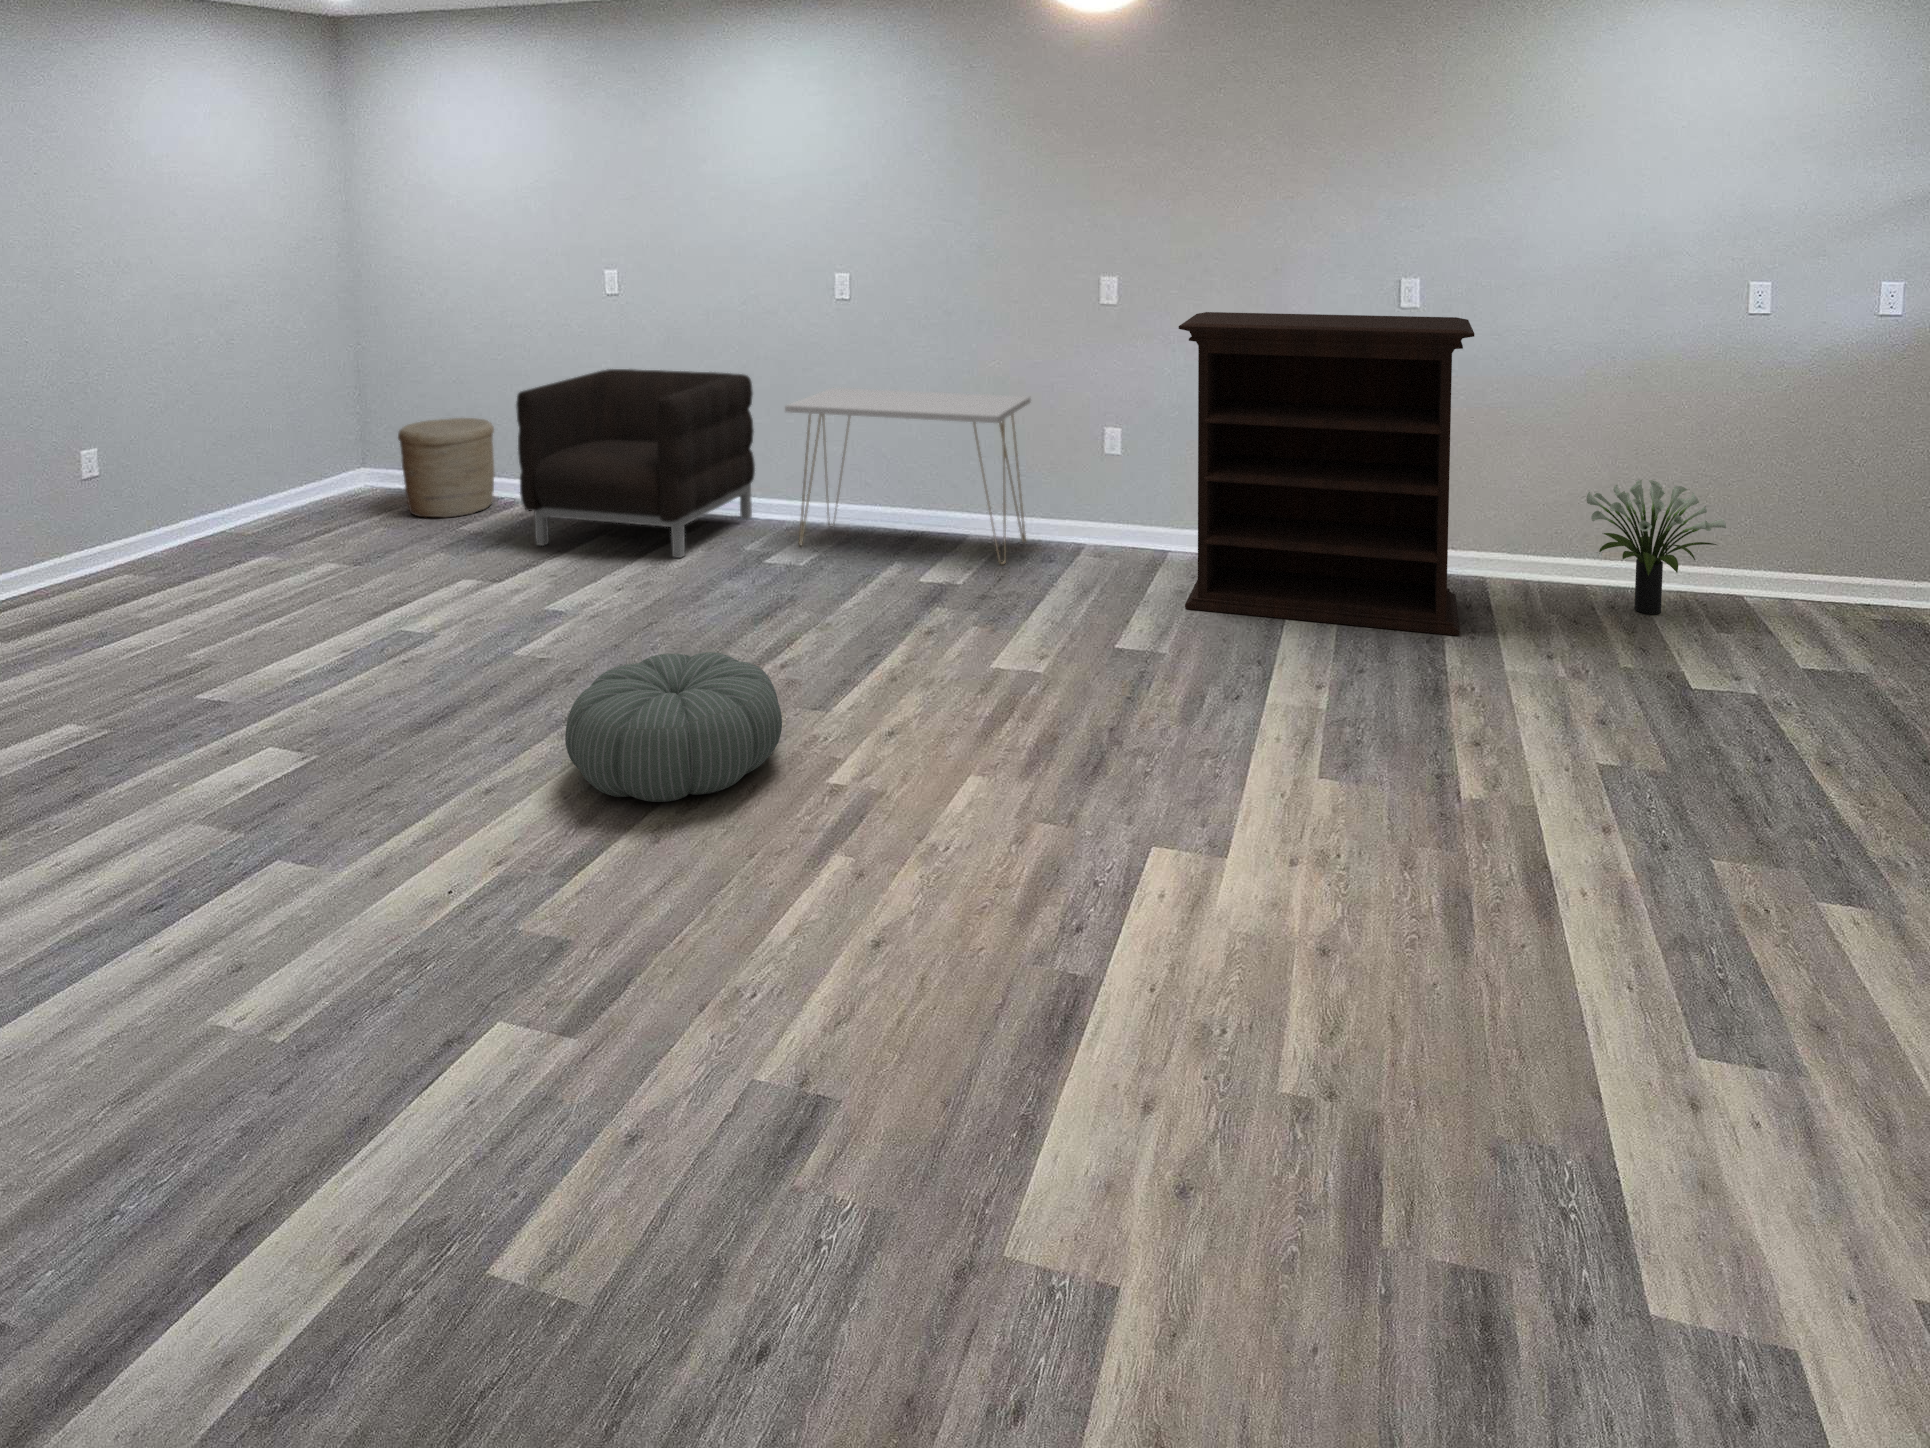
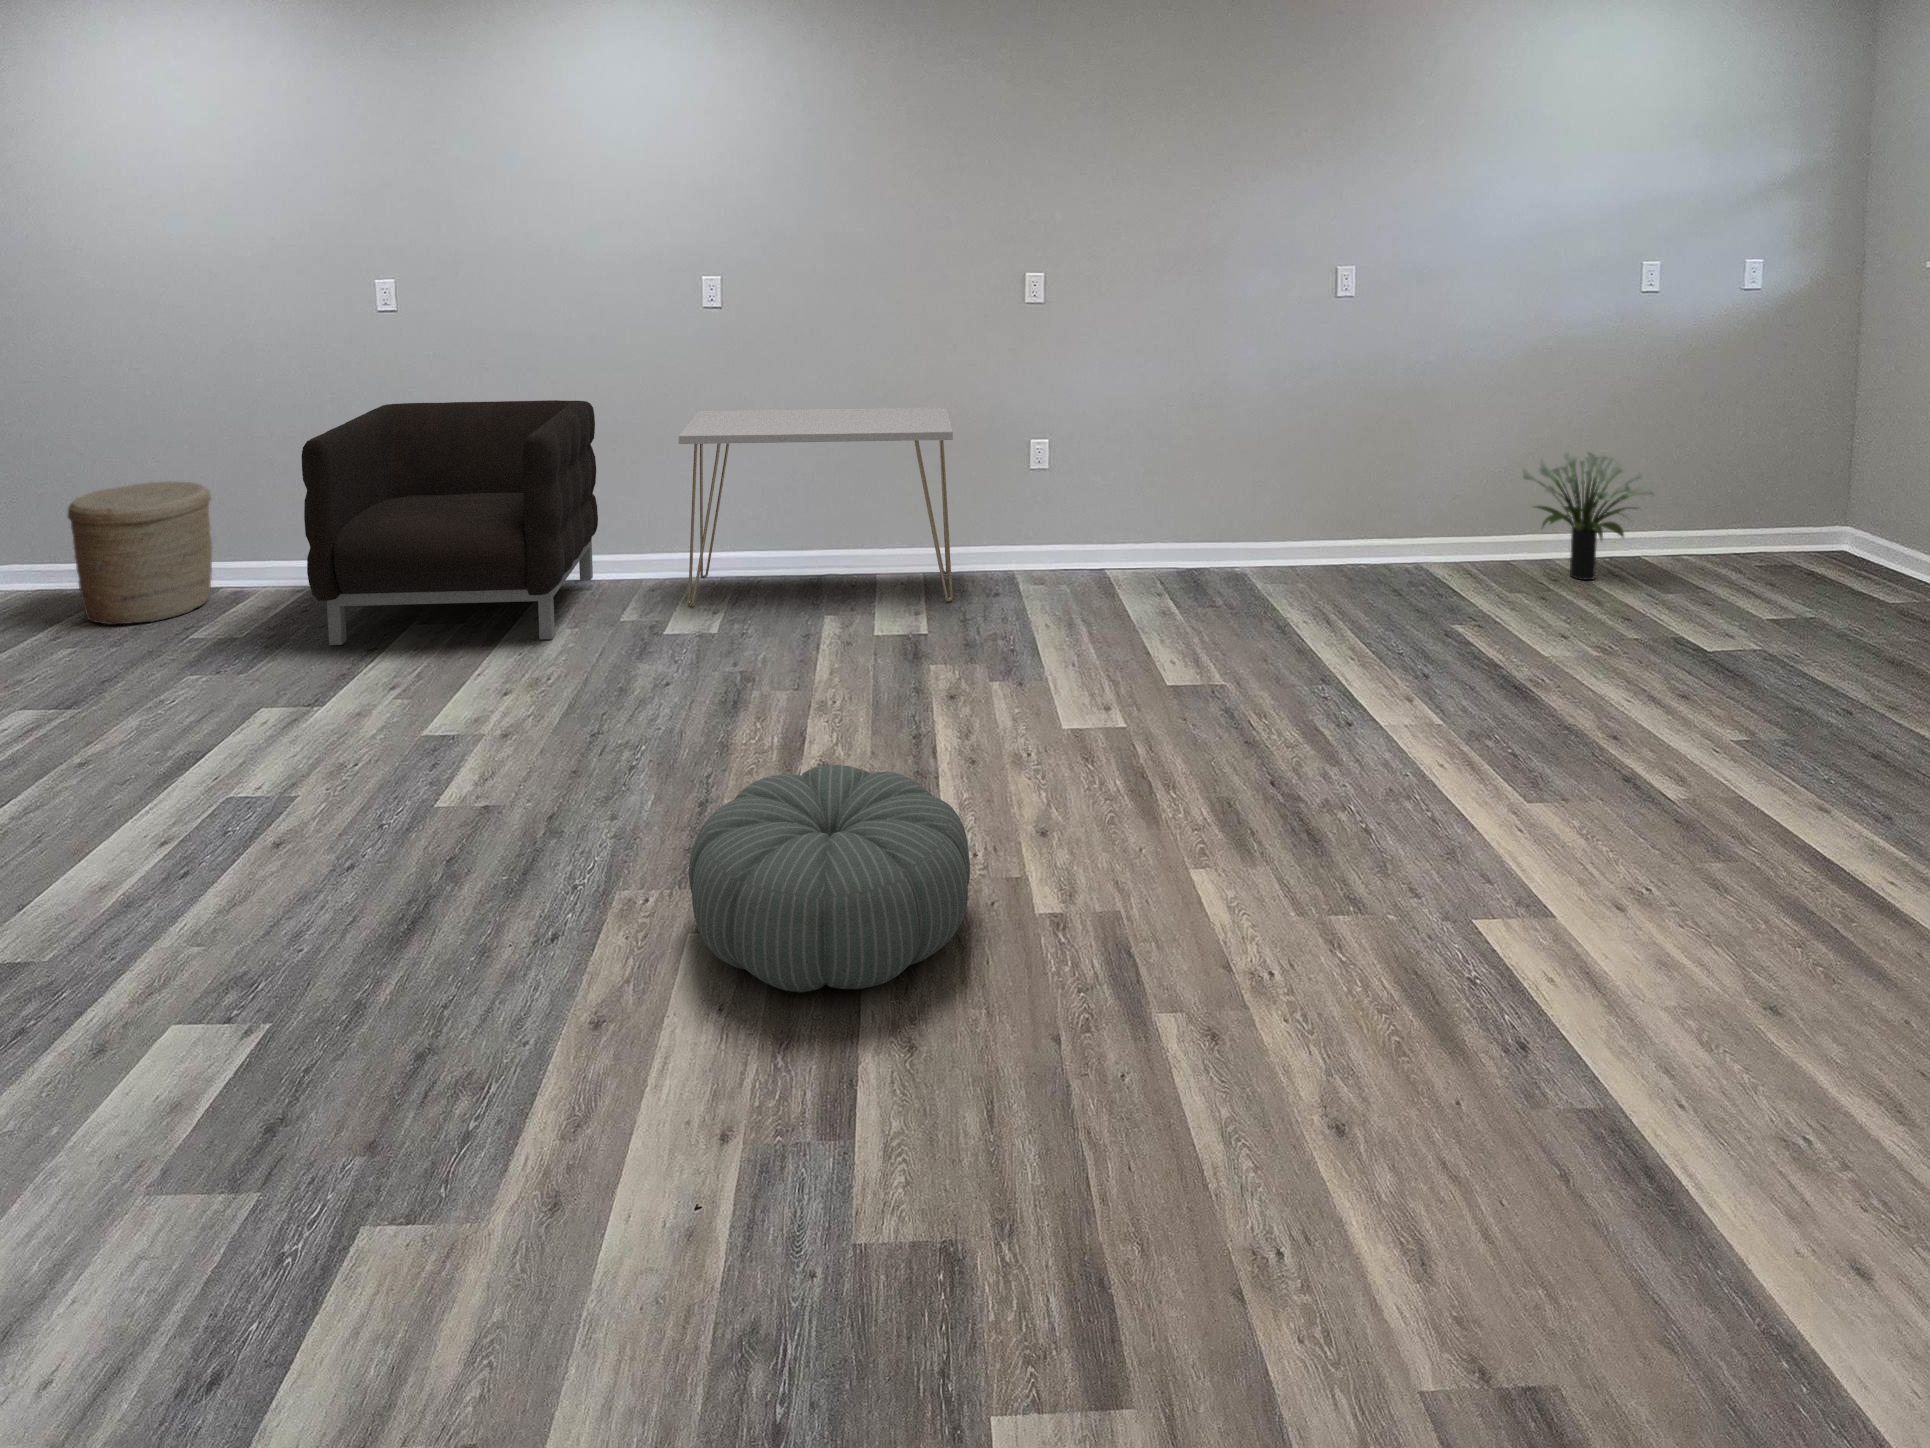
bookshelf: present [1179,312,1474,636] -> none [1160,301,1486,628]

